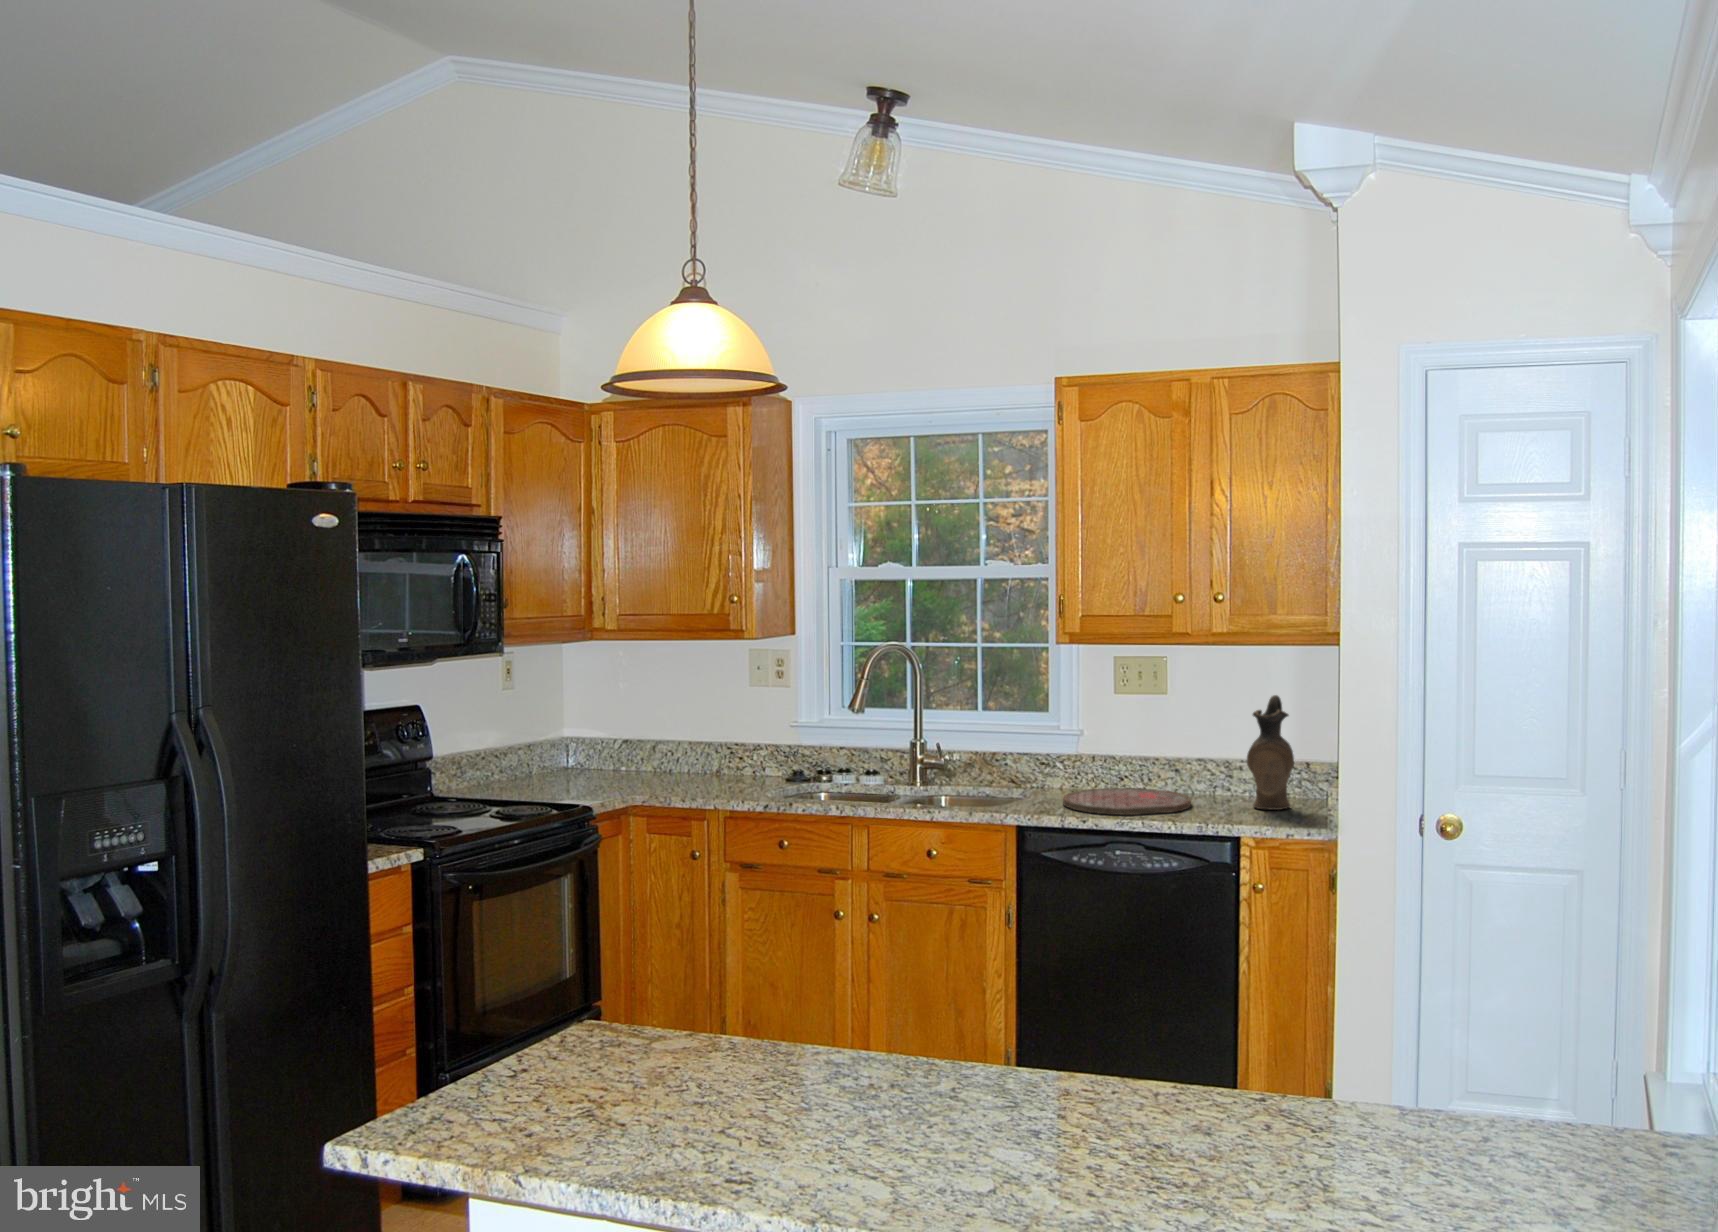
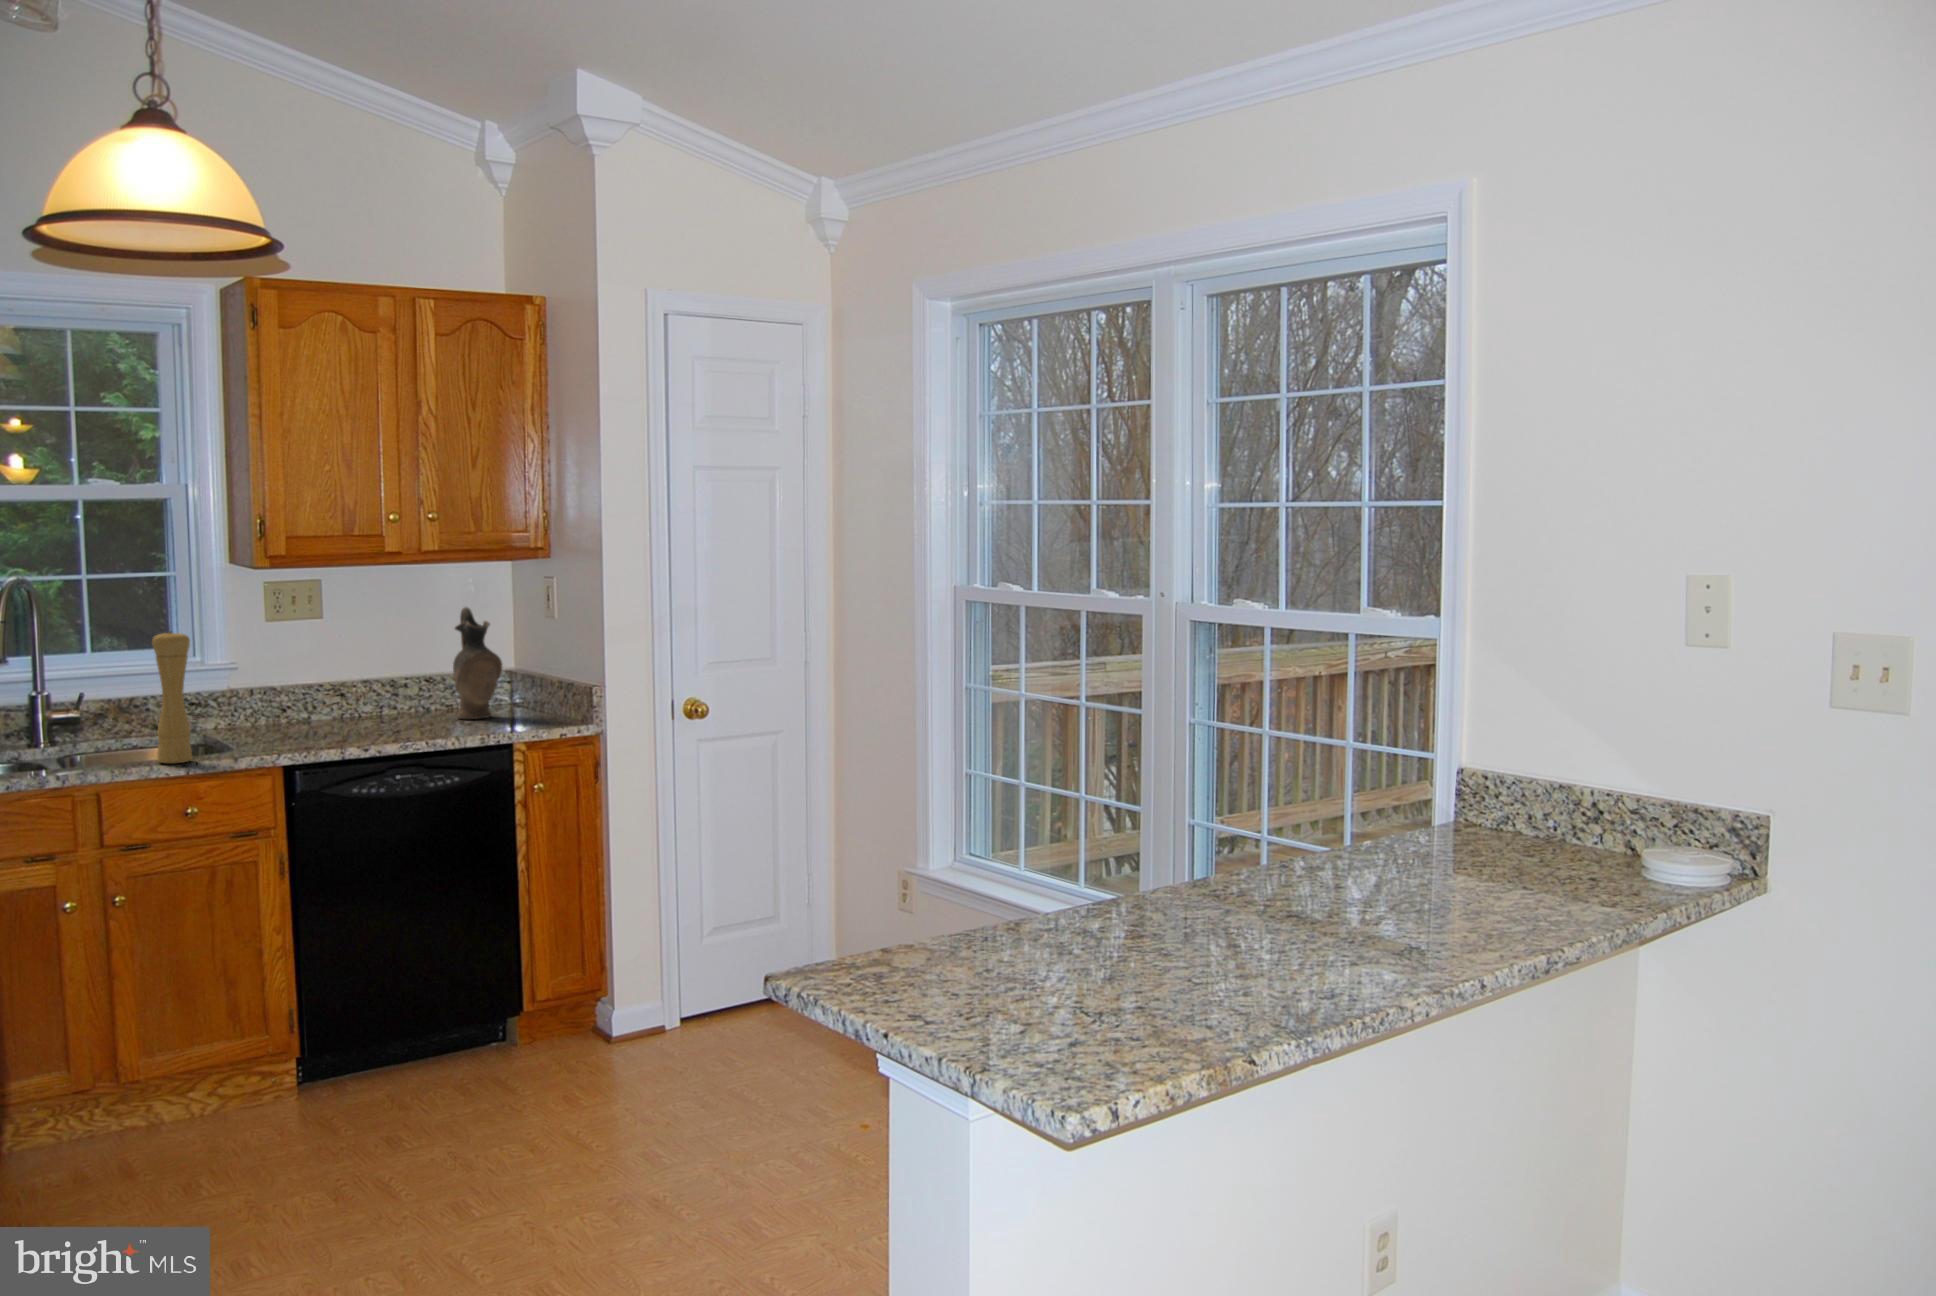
pepper mill: none [930,700,958,810] -> present [152,631,192,763]
cutting board: present [1063,788,1191,815] -> none [267,716,413,743]

